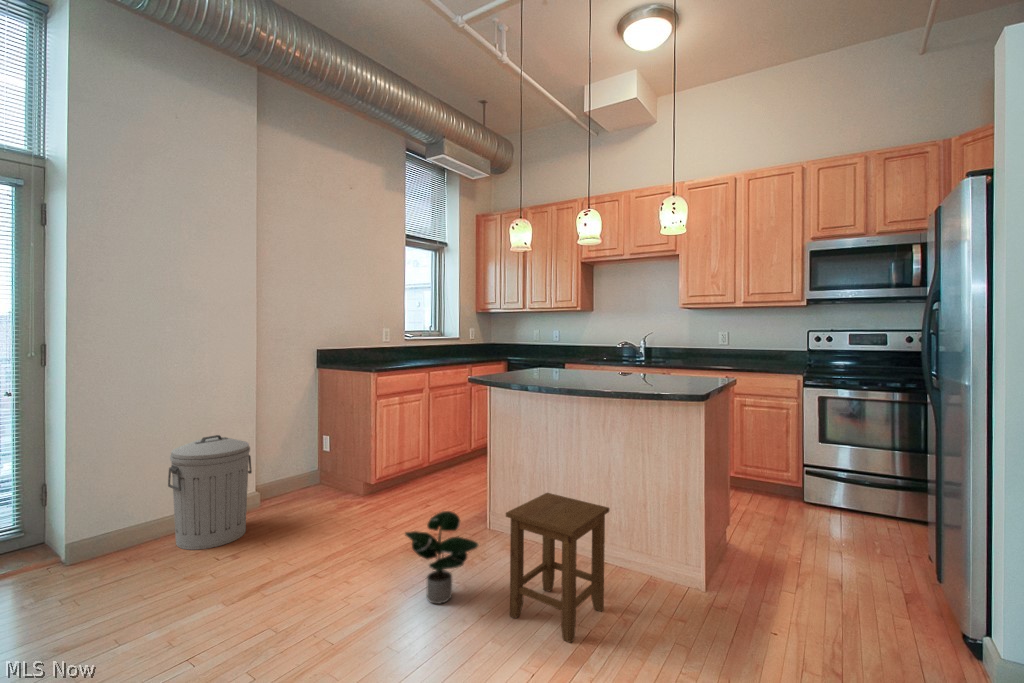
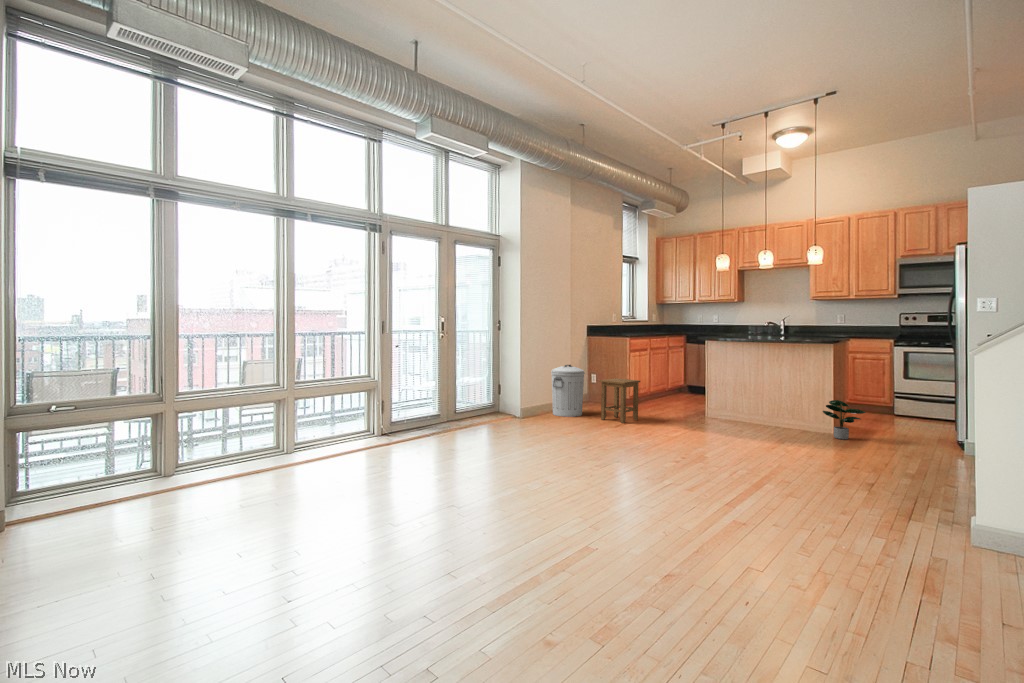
stool: present [506,493,610,643] -> present [600,378,640,423]
potted plant: present [405,511,478,604] -> present [823,400,866,439]

